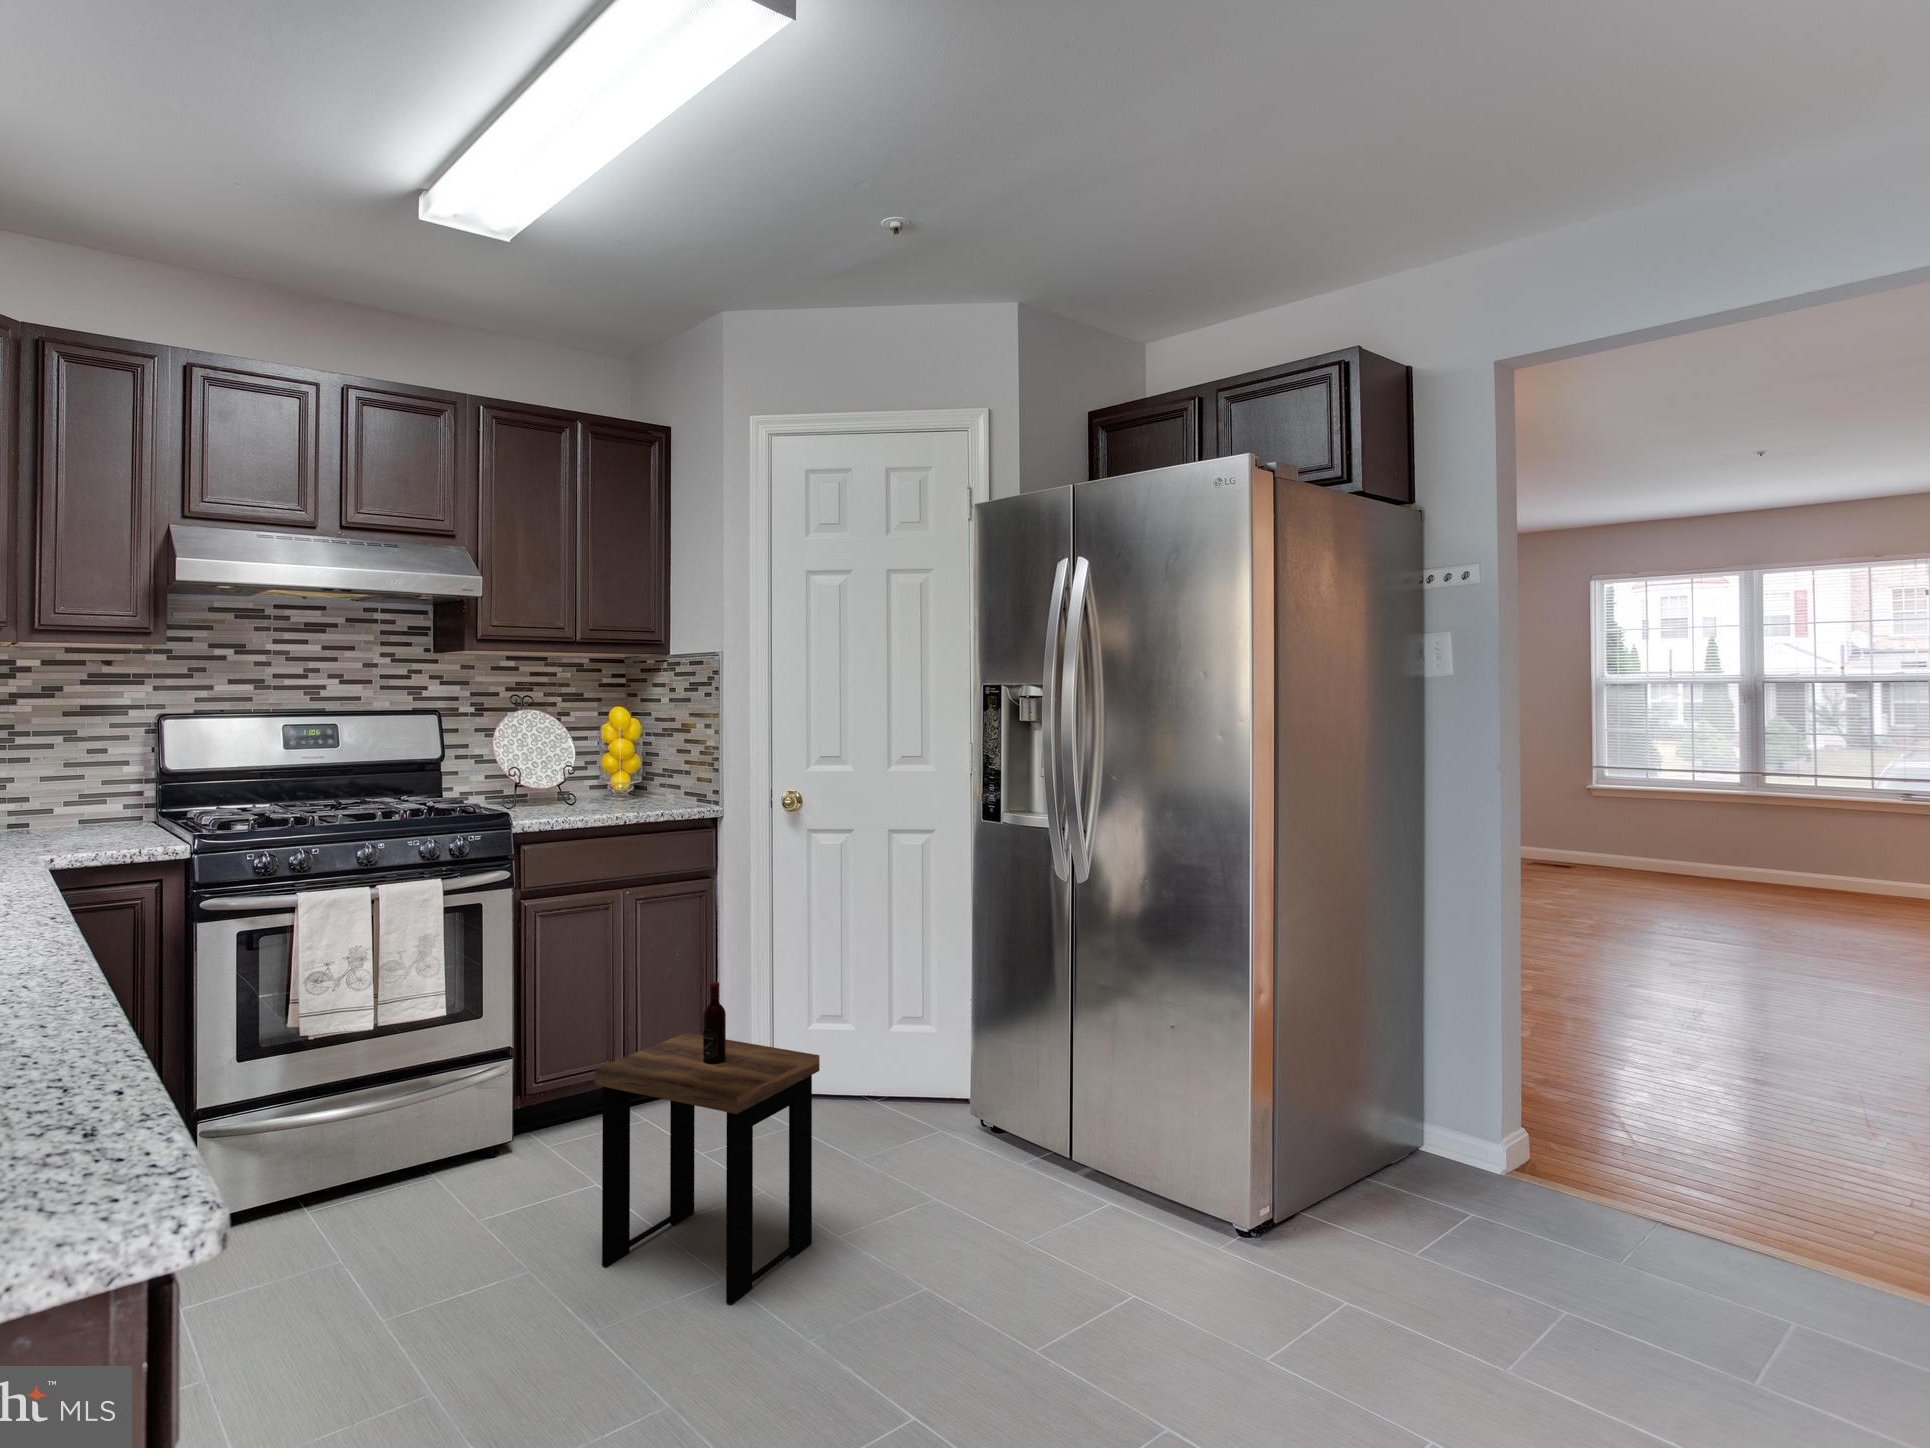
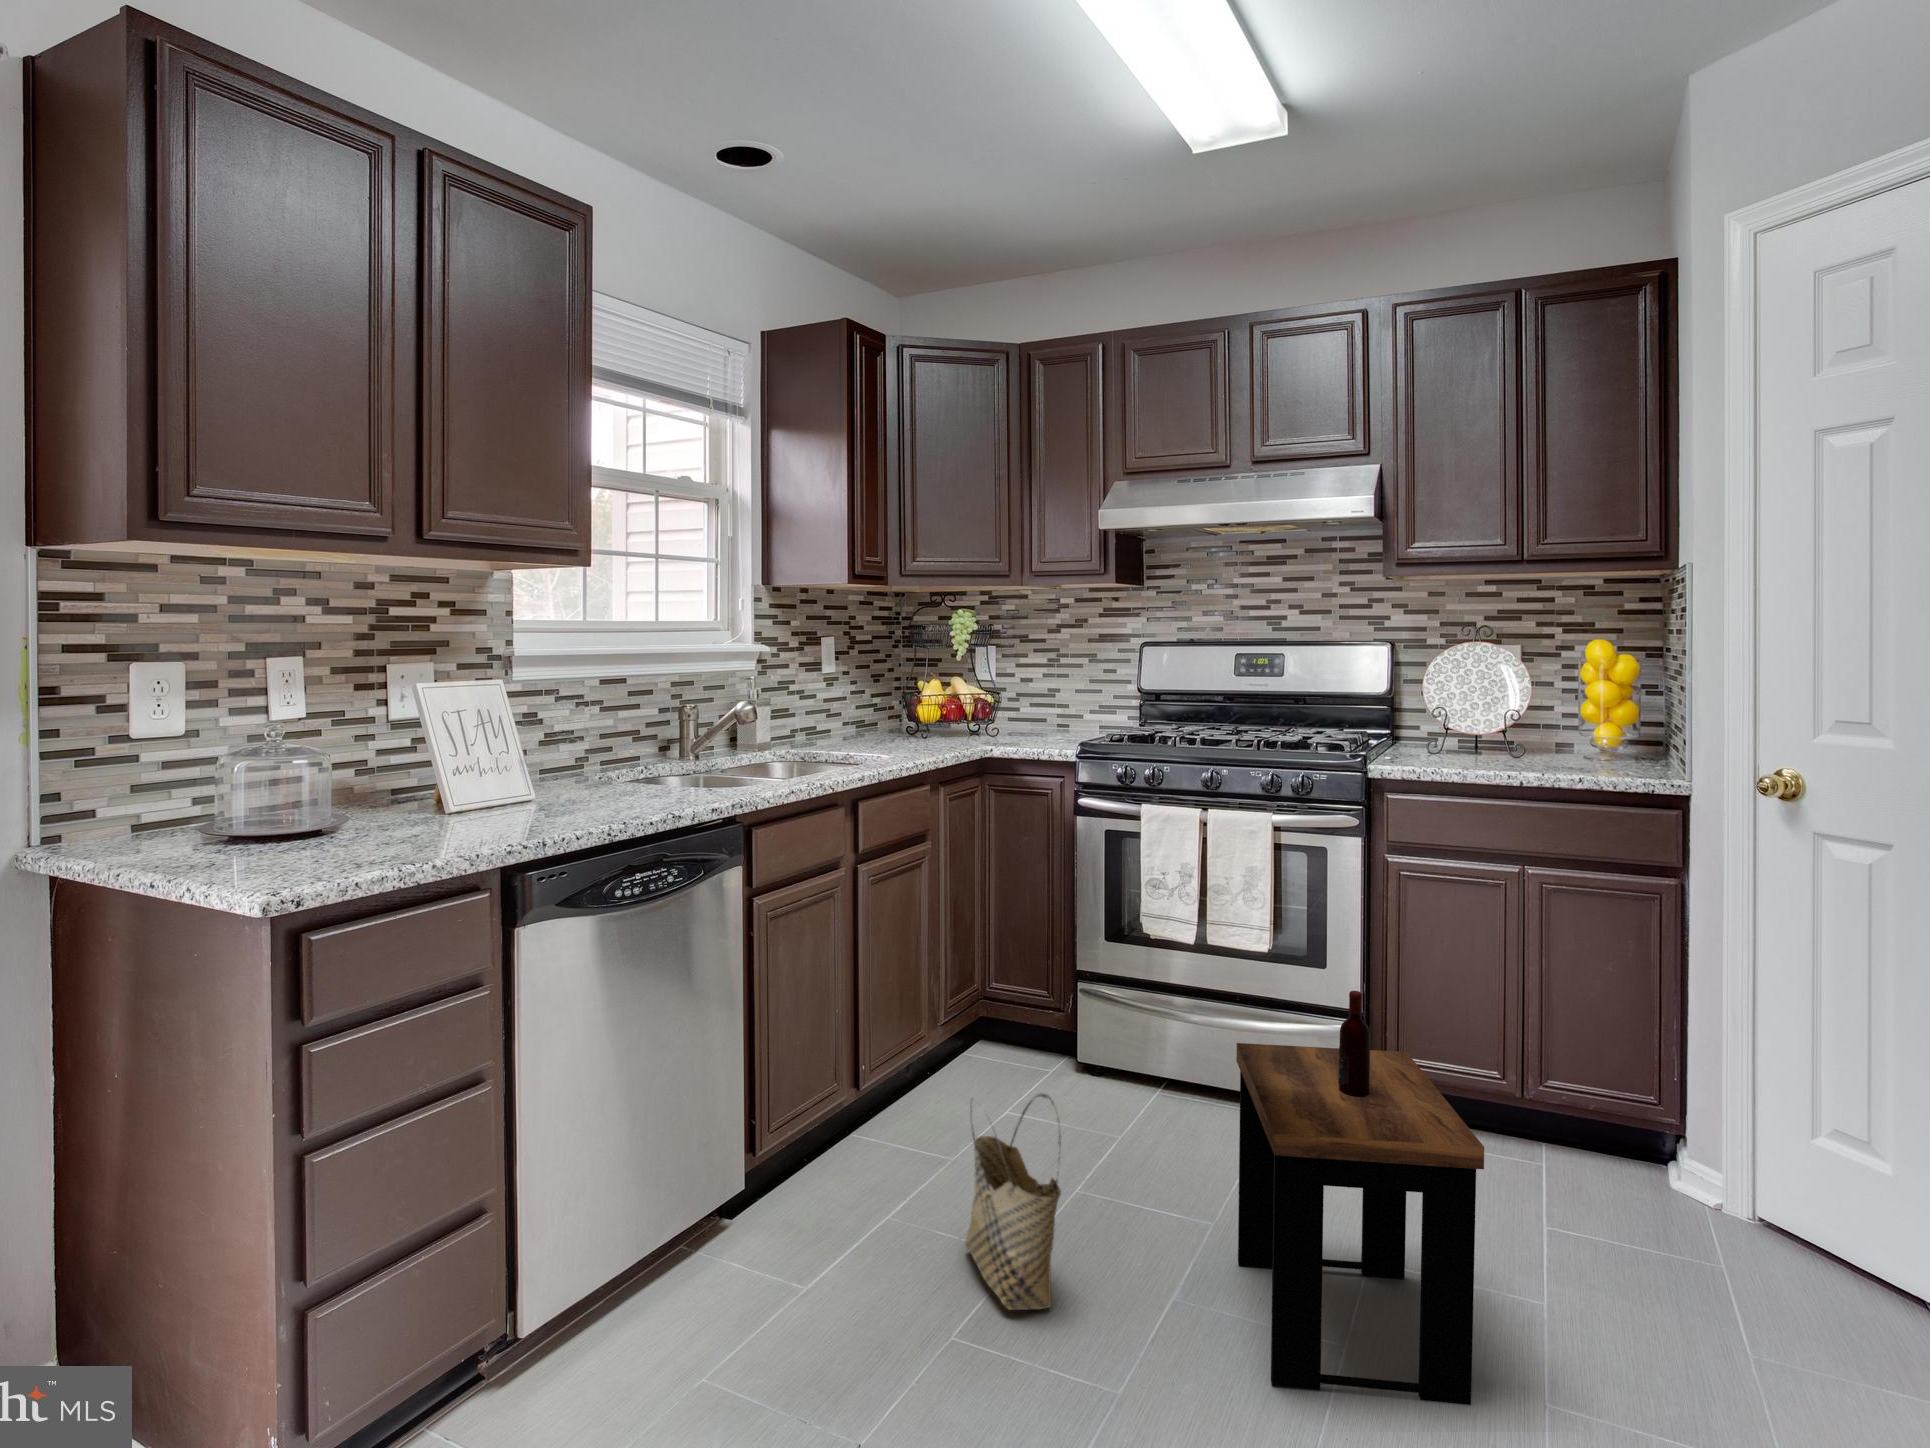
woven basket: none [410,1175,557,1394] -> present [965,1094,1061,1310]

